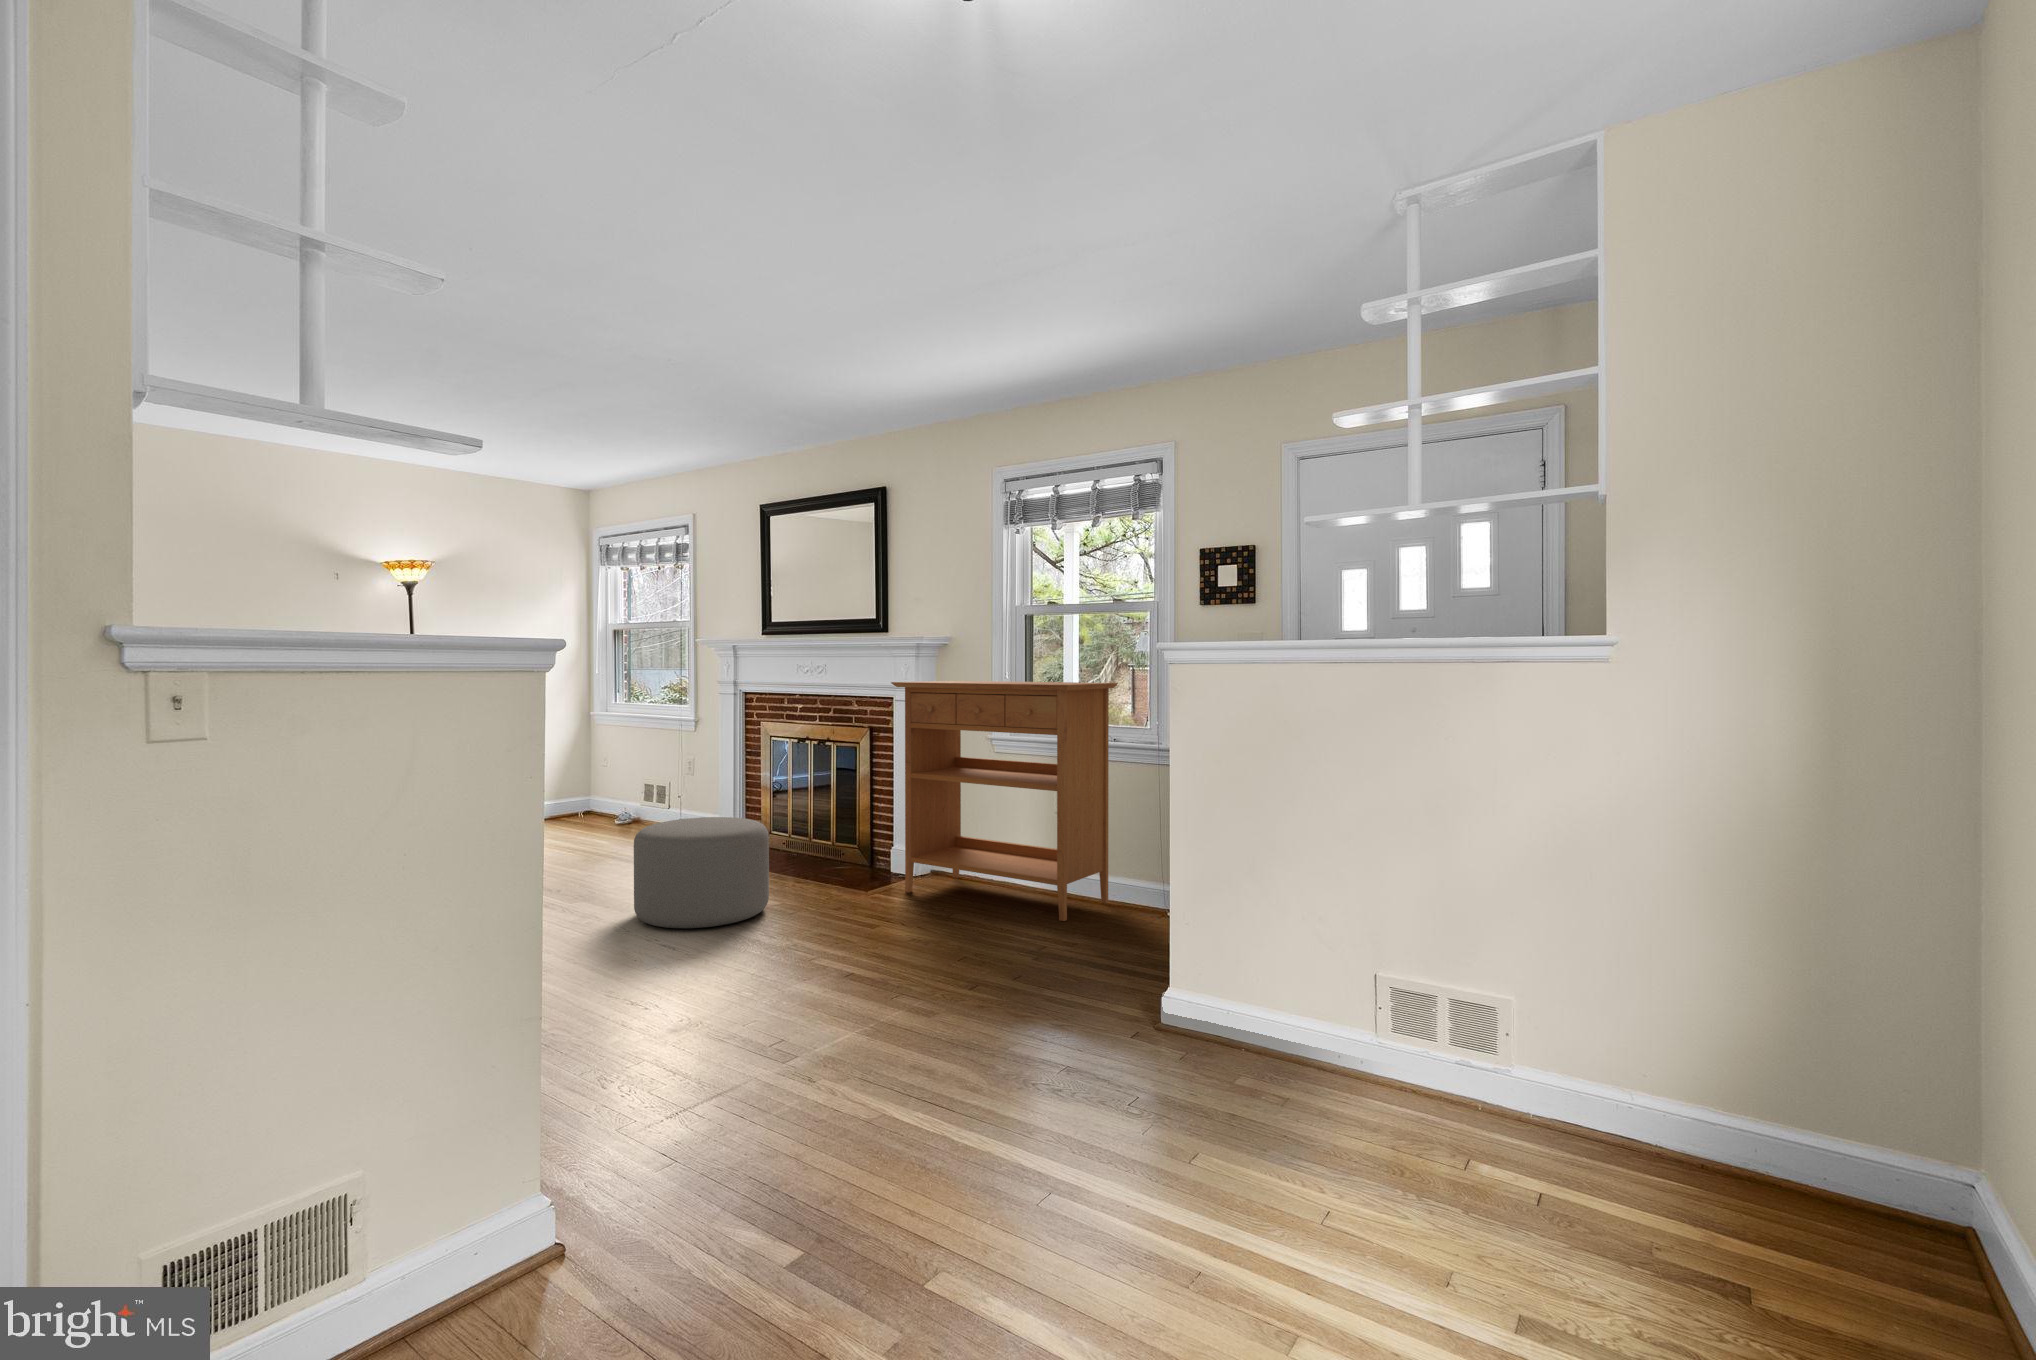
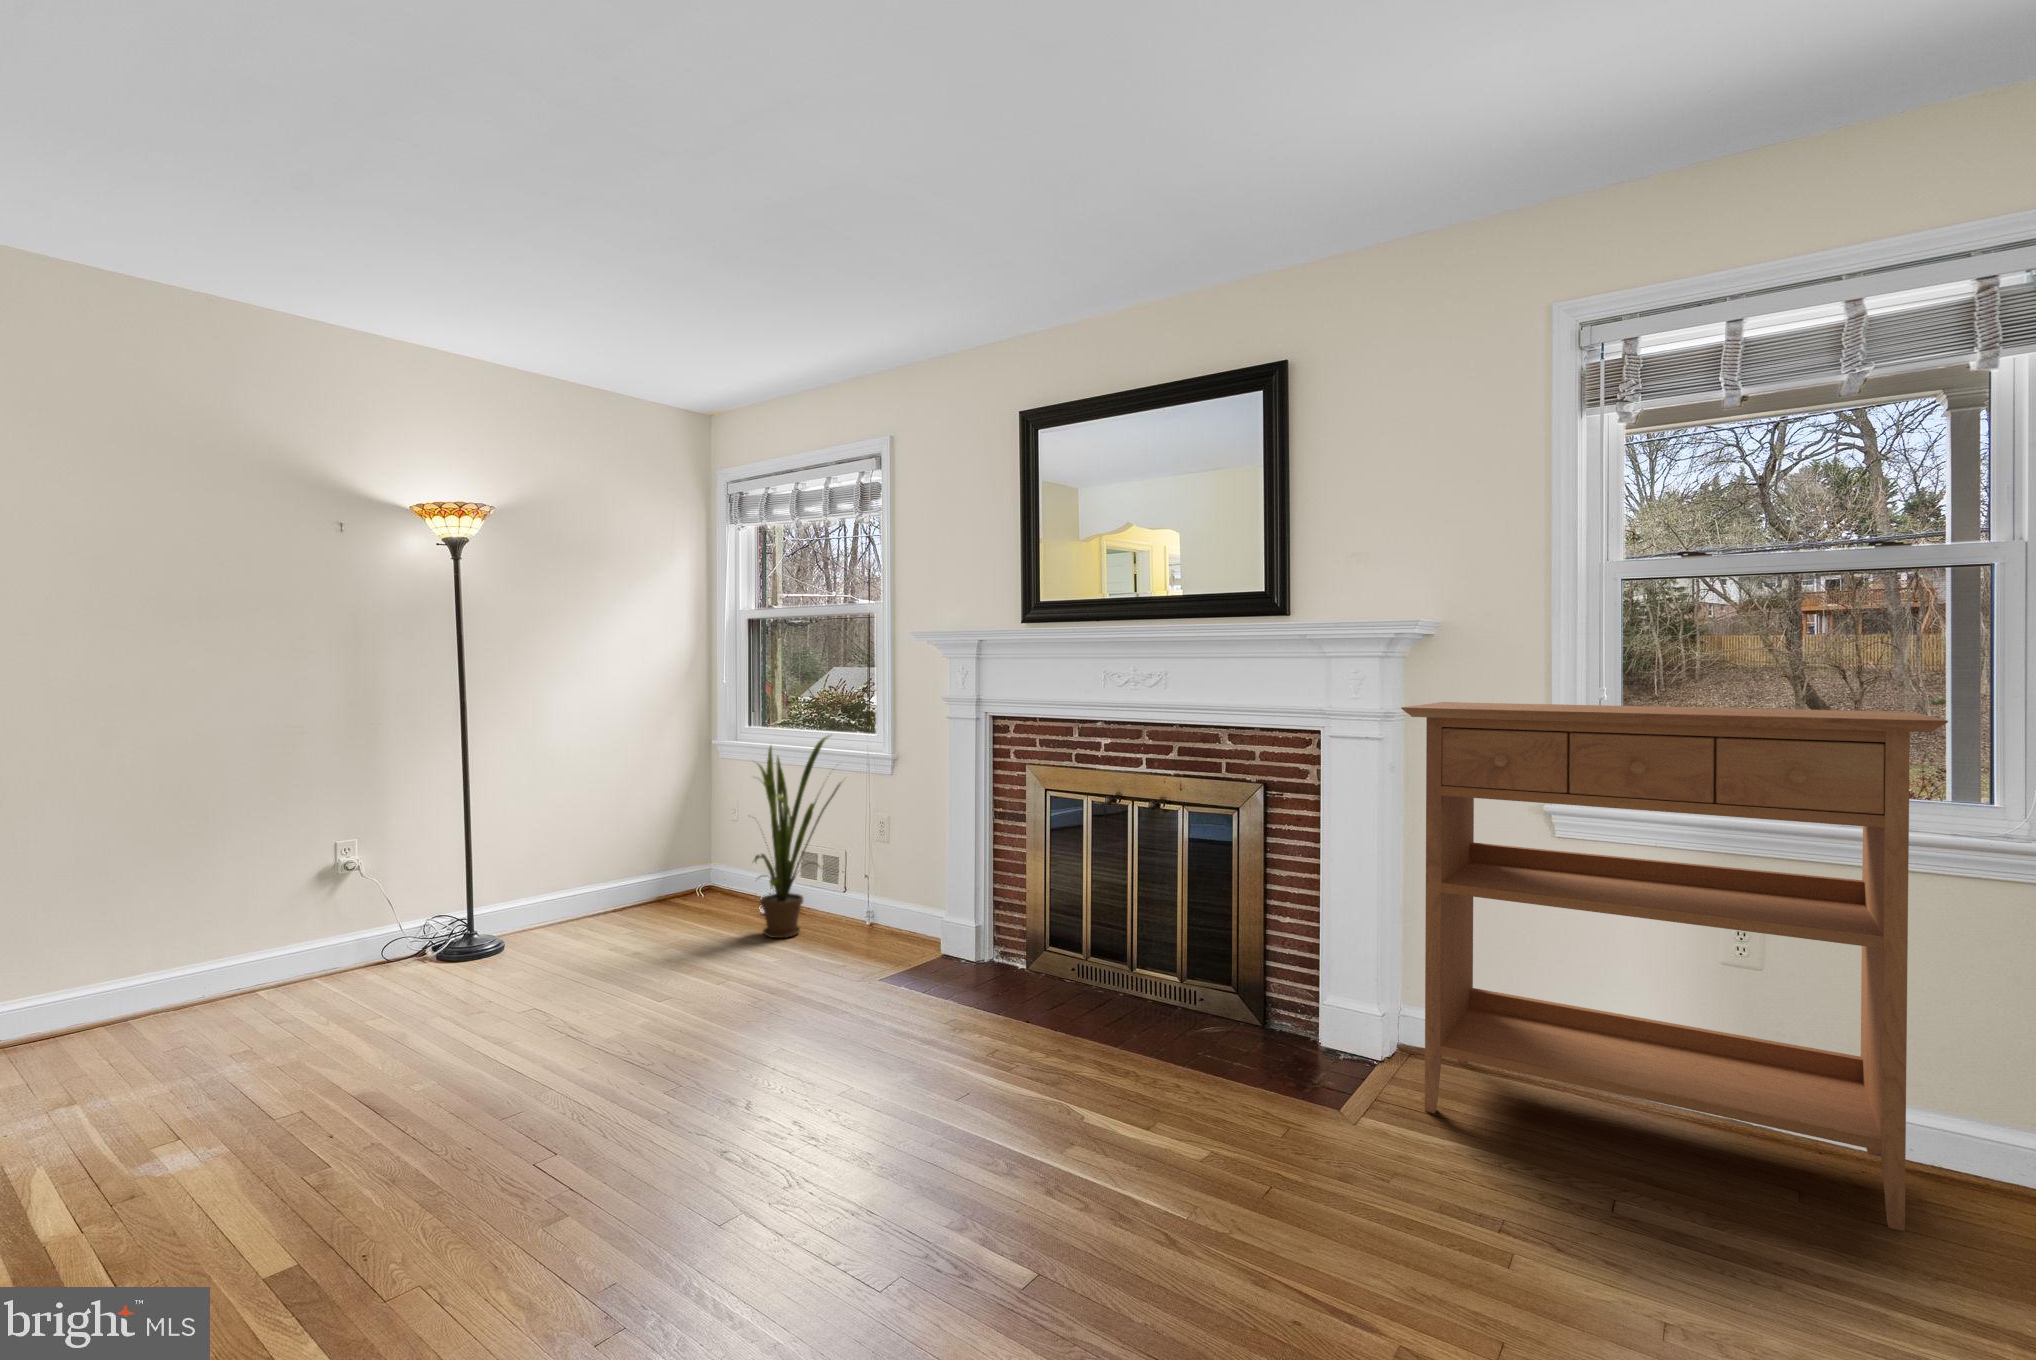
house plant: none [598,706,667,833] -> present [754,736,841,938]
ottoman: present [634,817,769,928] -> none [968,976,1238,1261]

